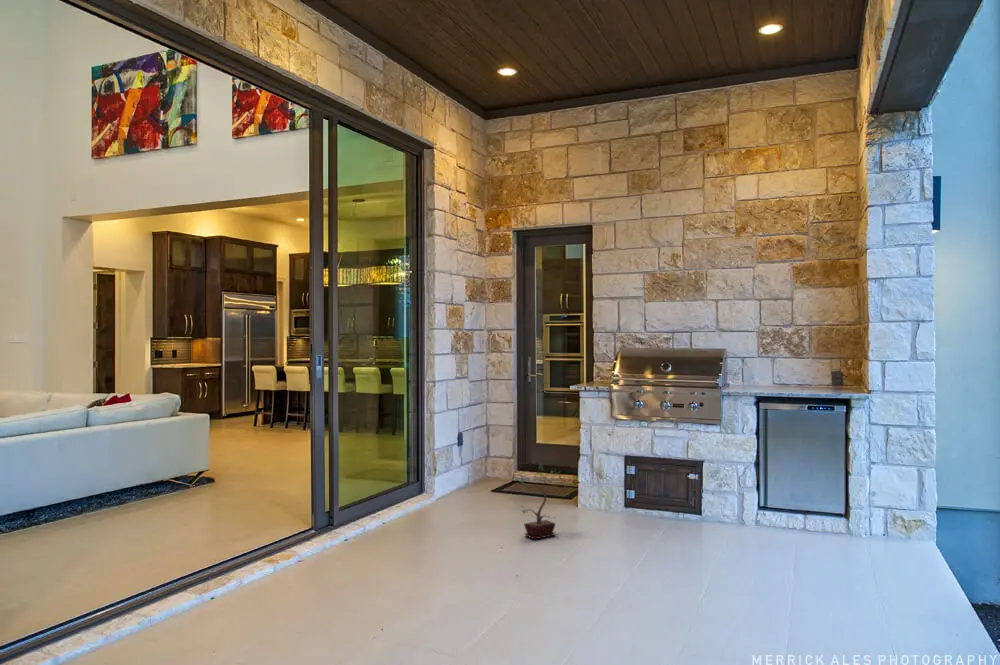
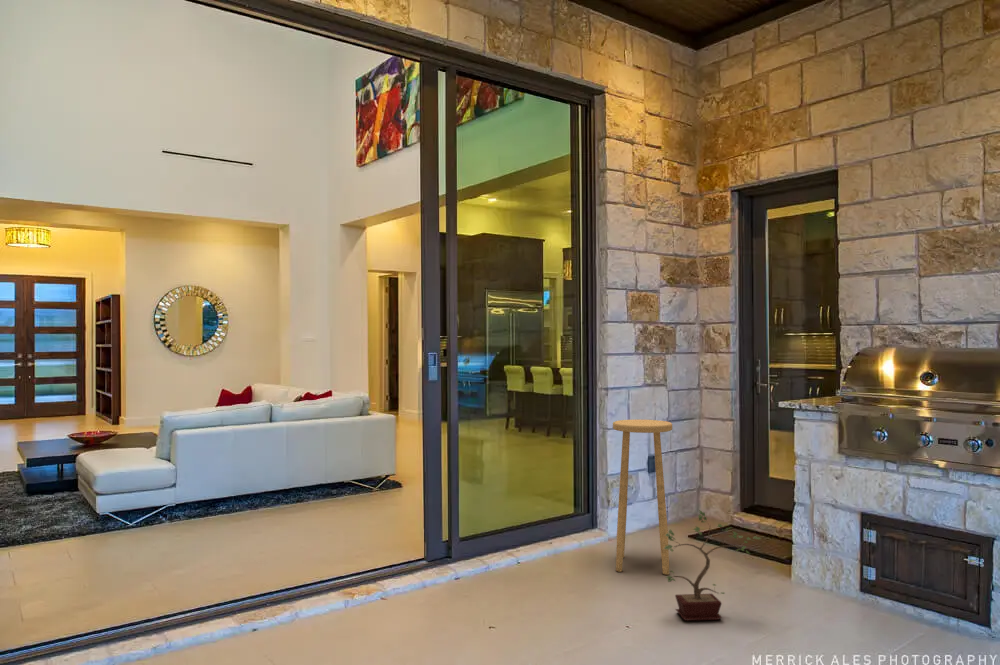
stool: none [455,404,501,519] -> present [613,419,672,575]

